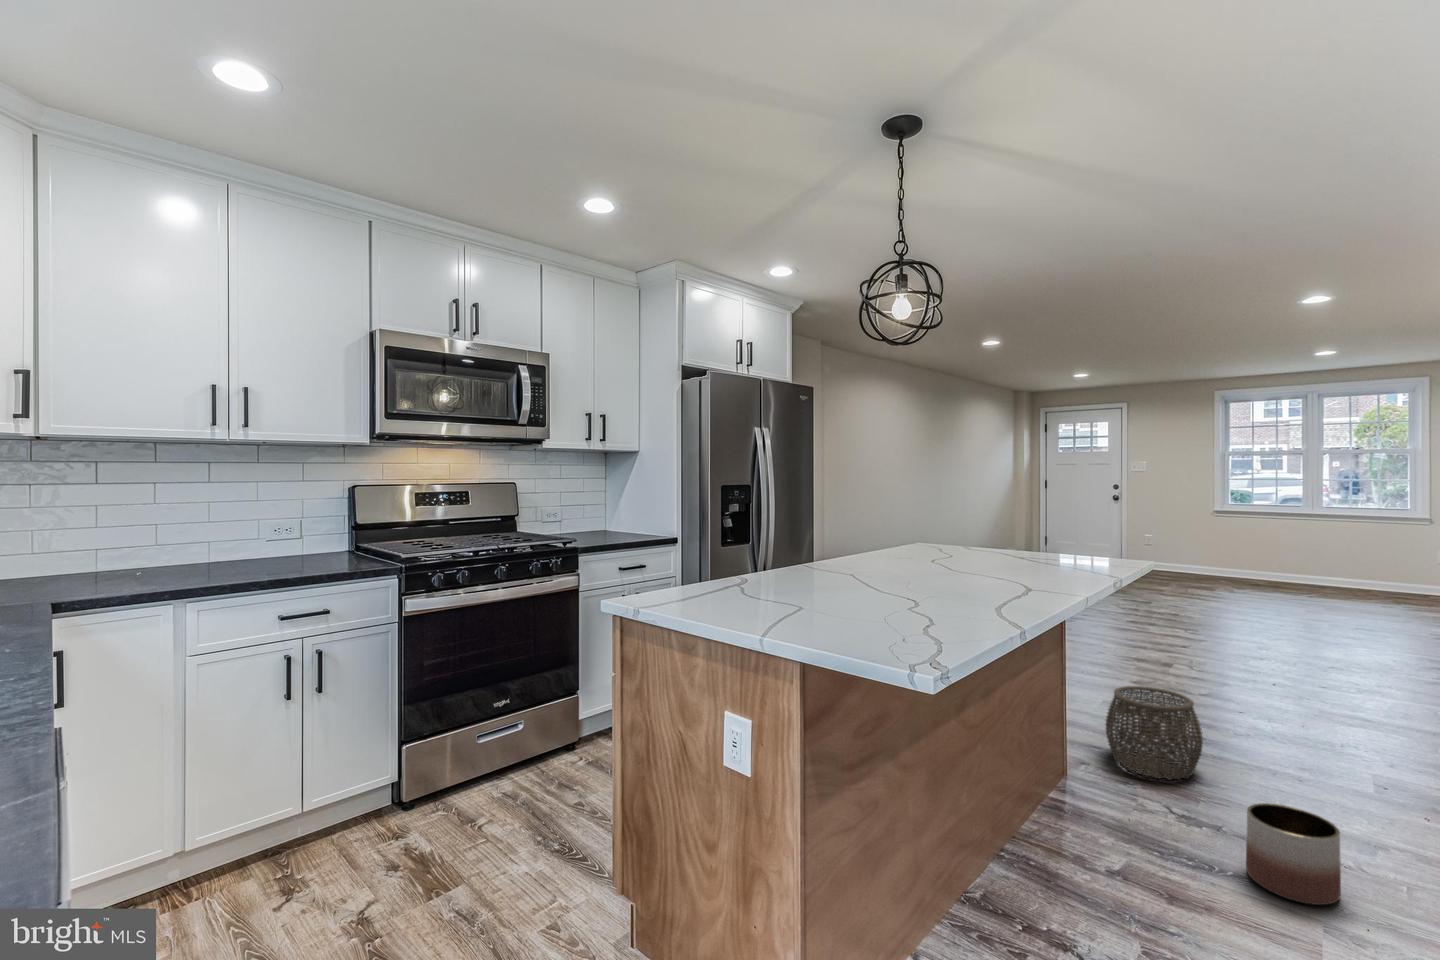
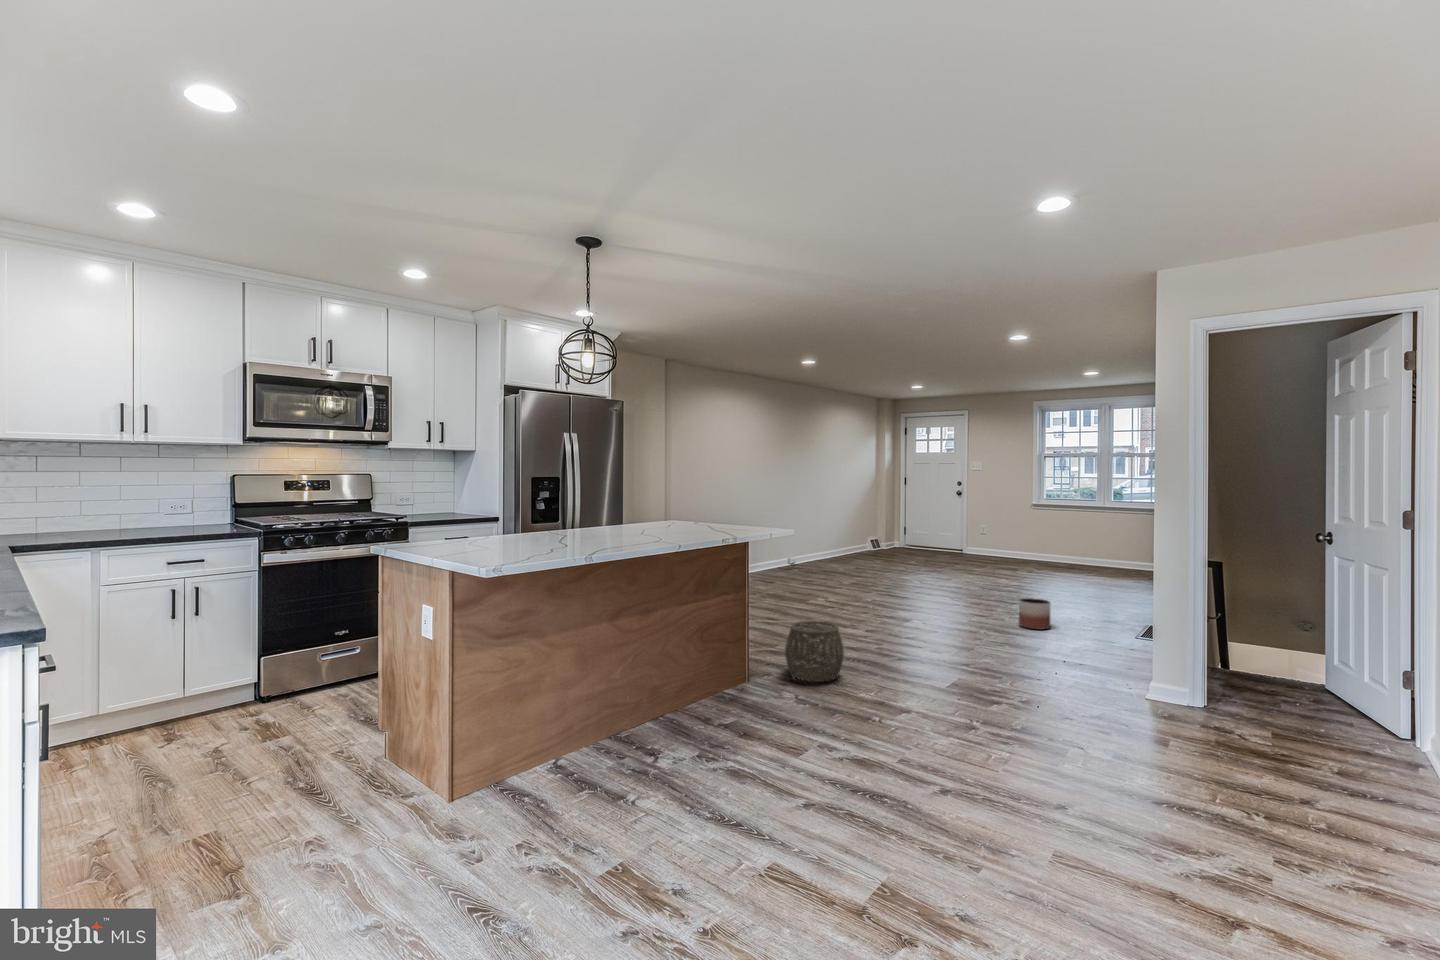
planter: present [1246,803,1341,905] -> present [1019,598,1050,630]

